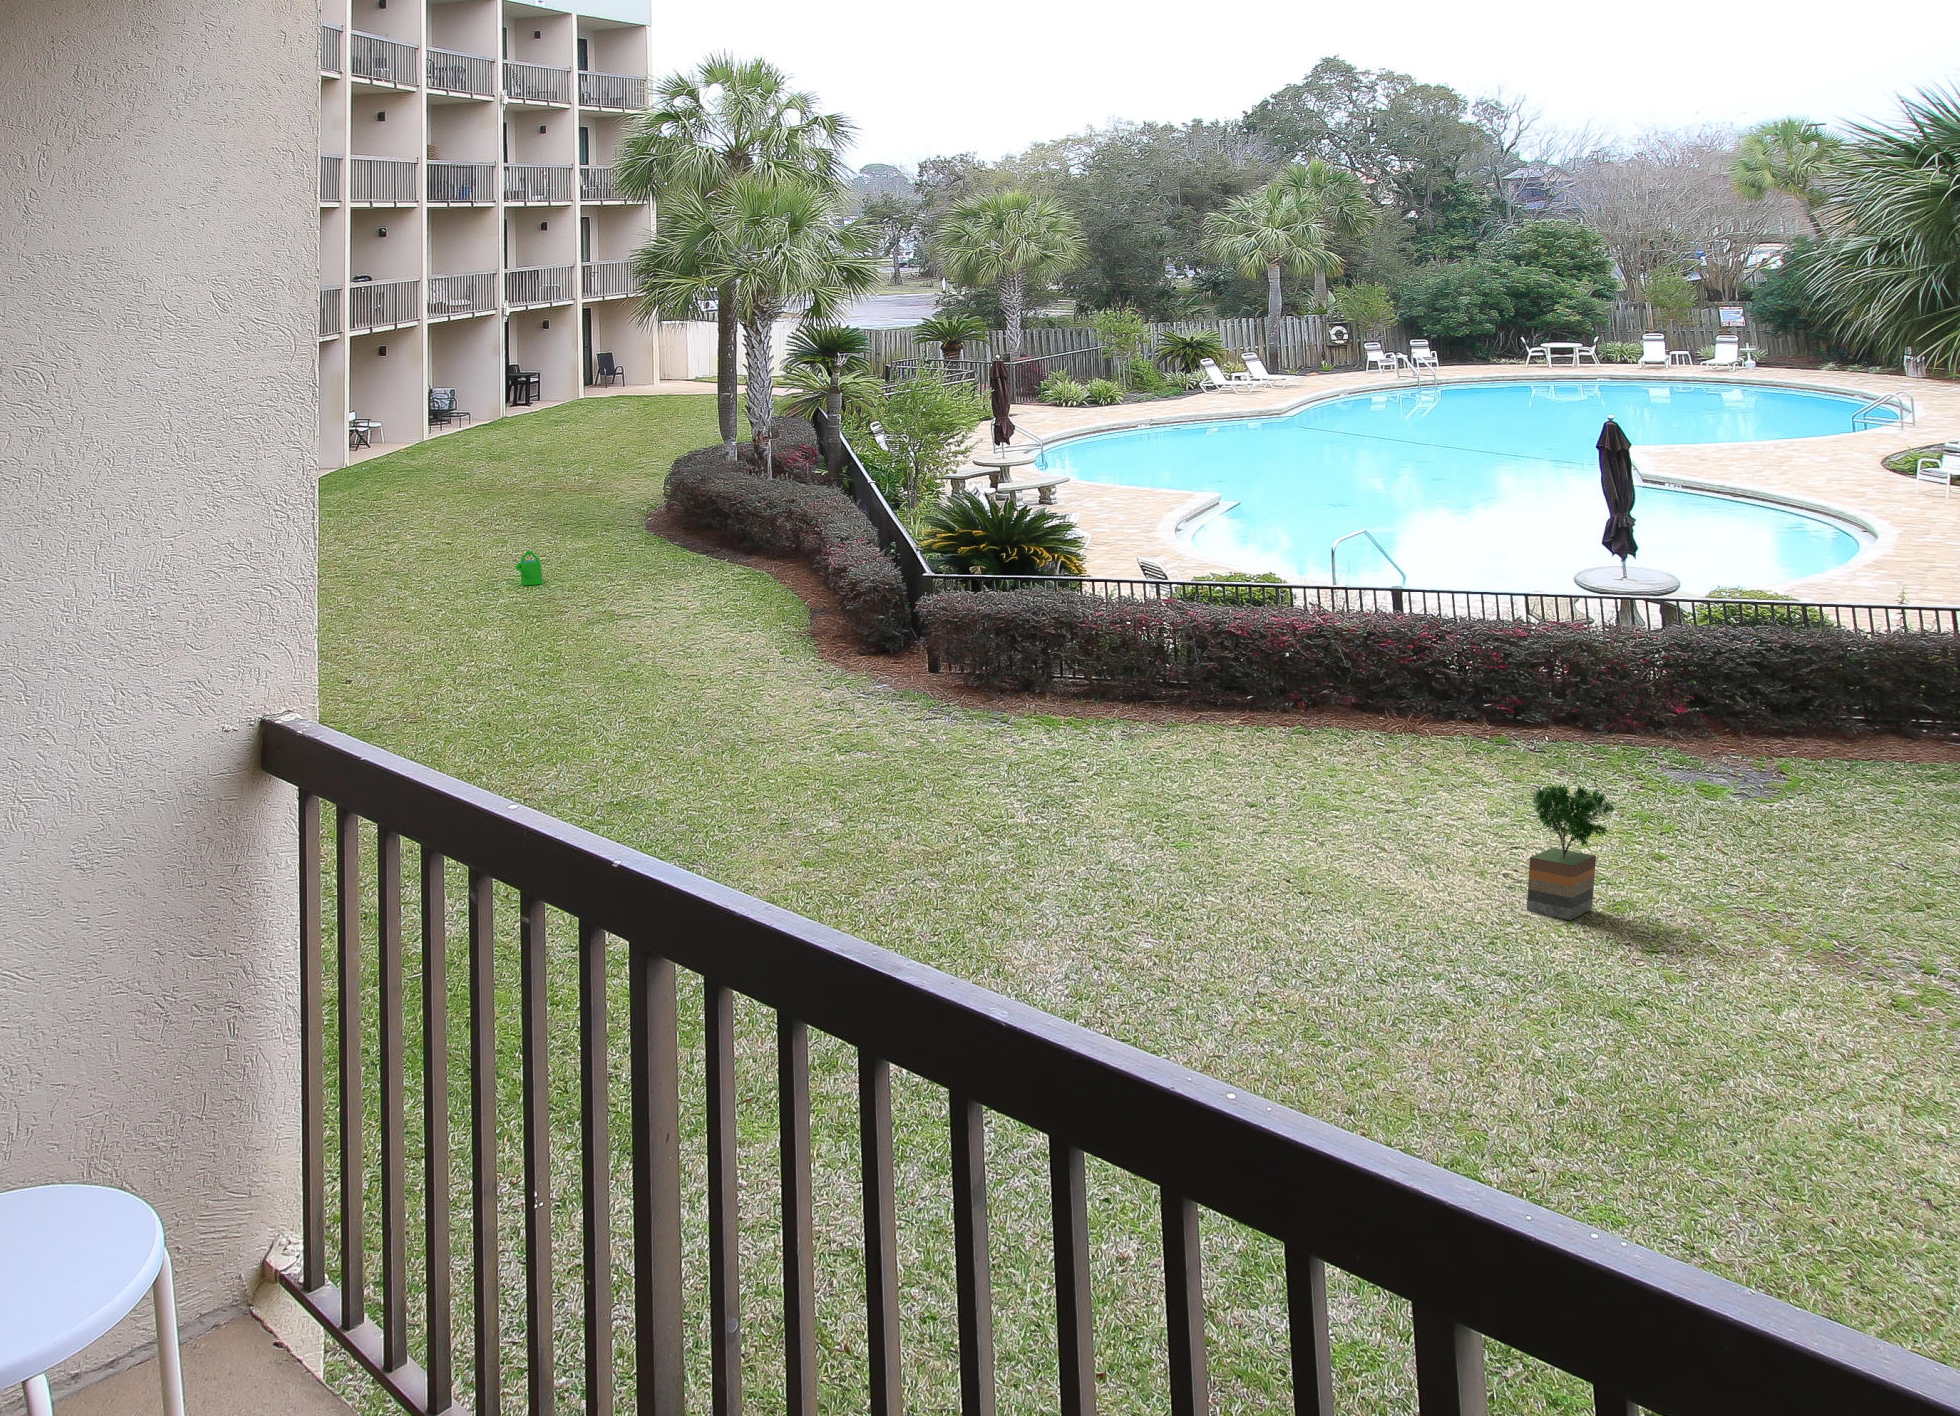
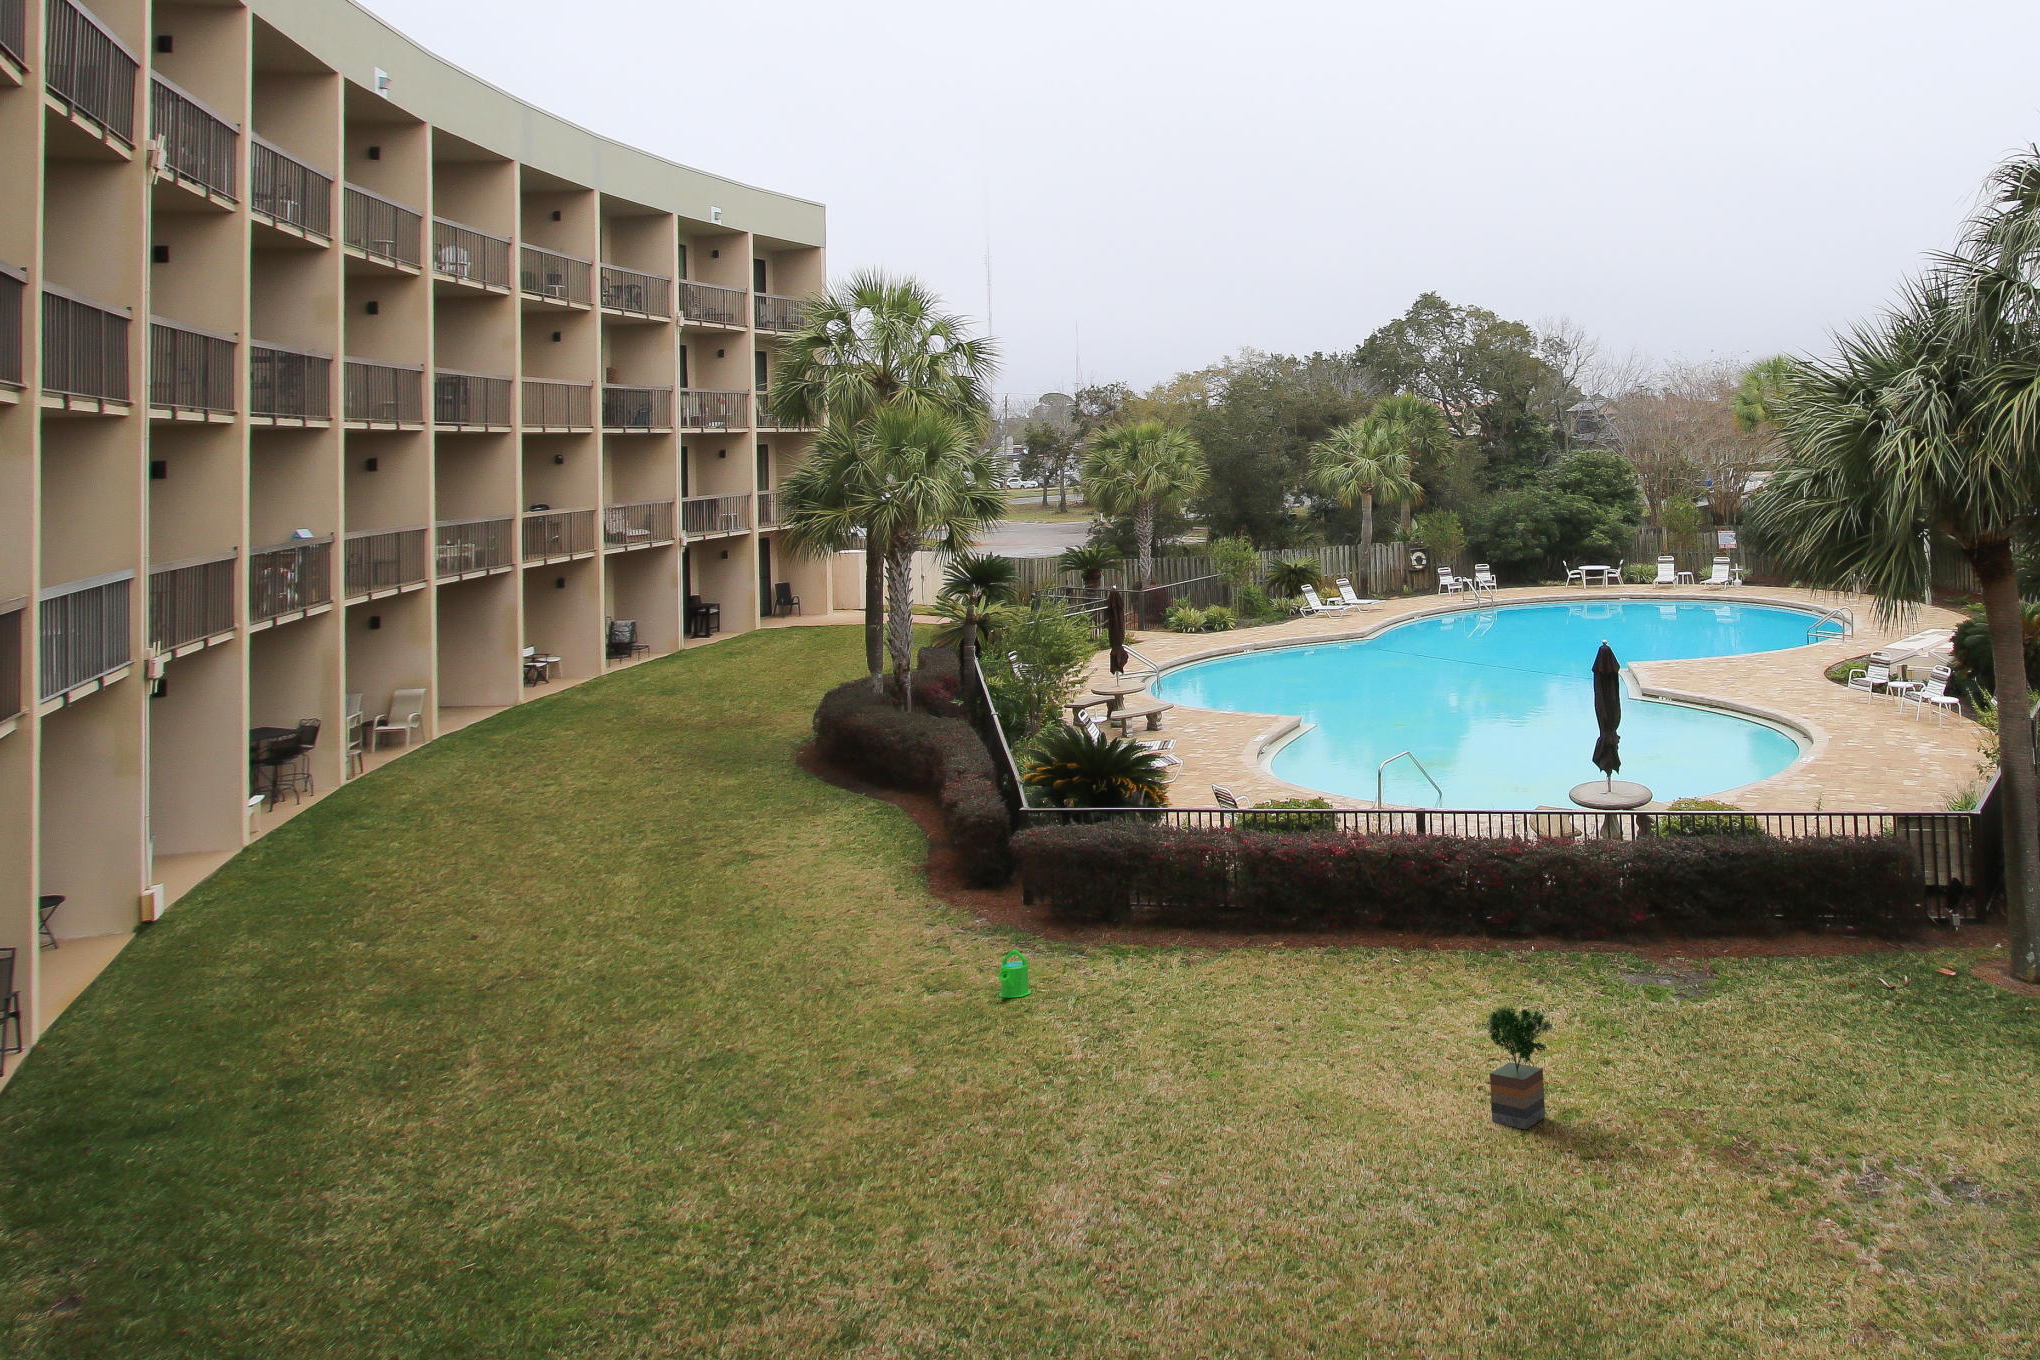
watering can: present [515,551,544,585] -> present [999,950,1031,998]

